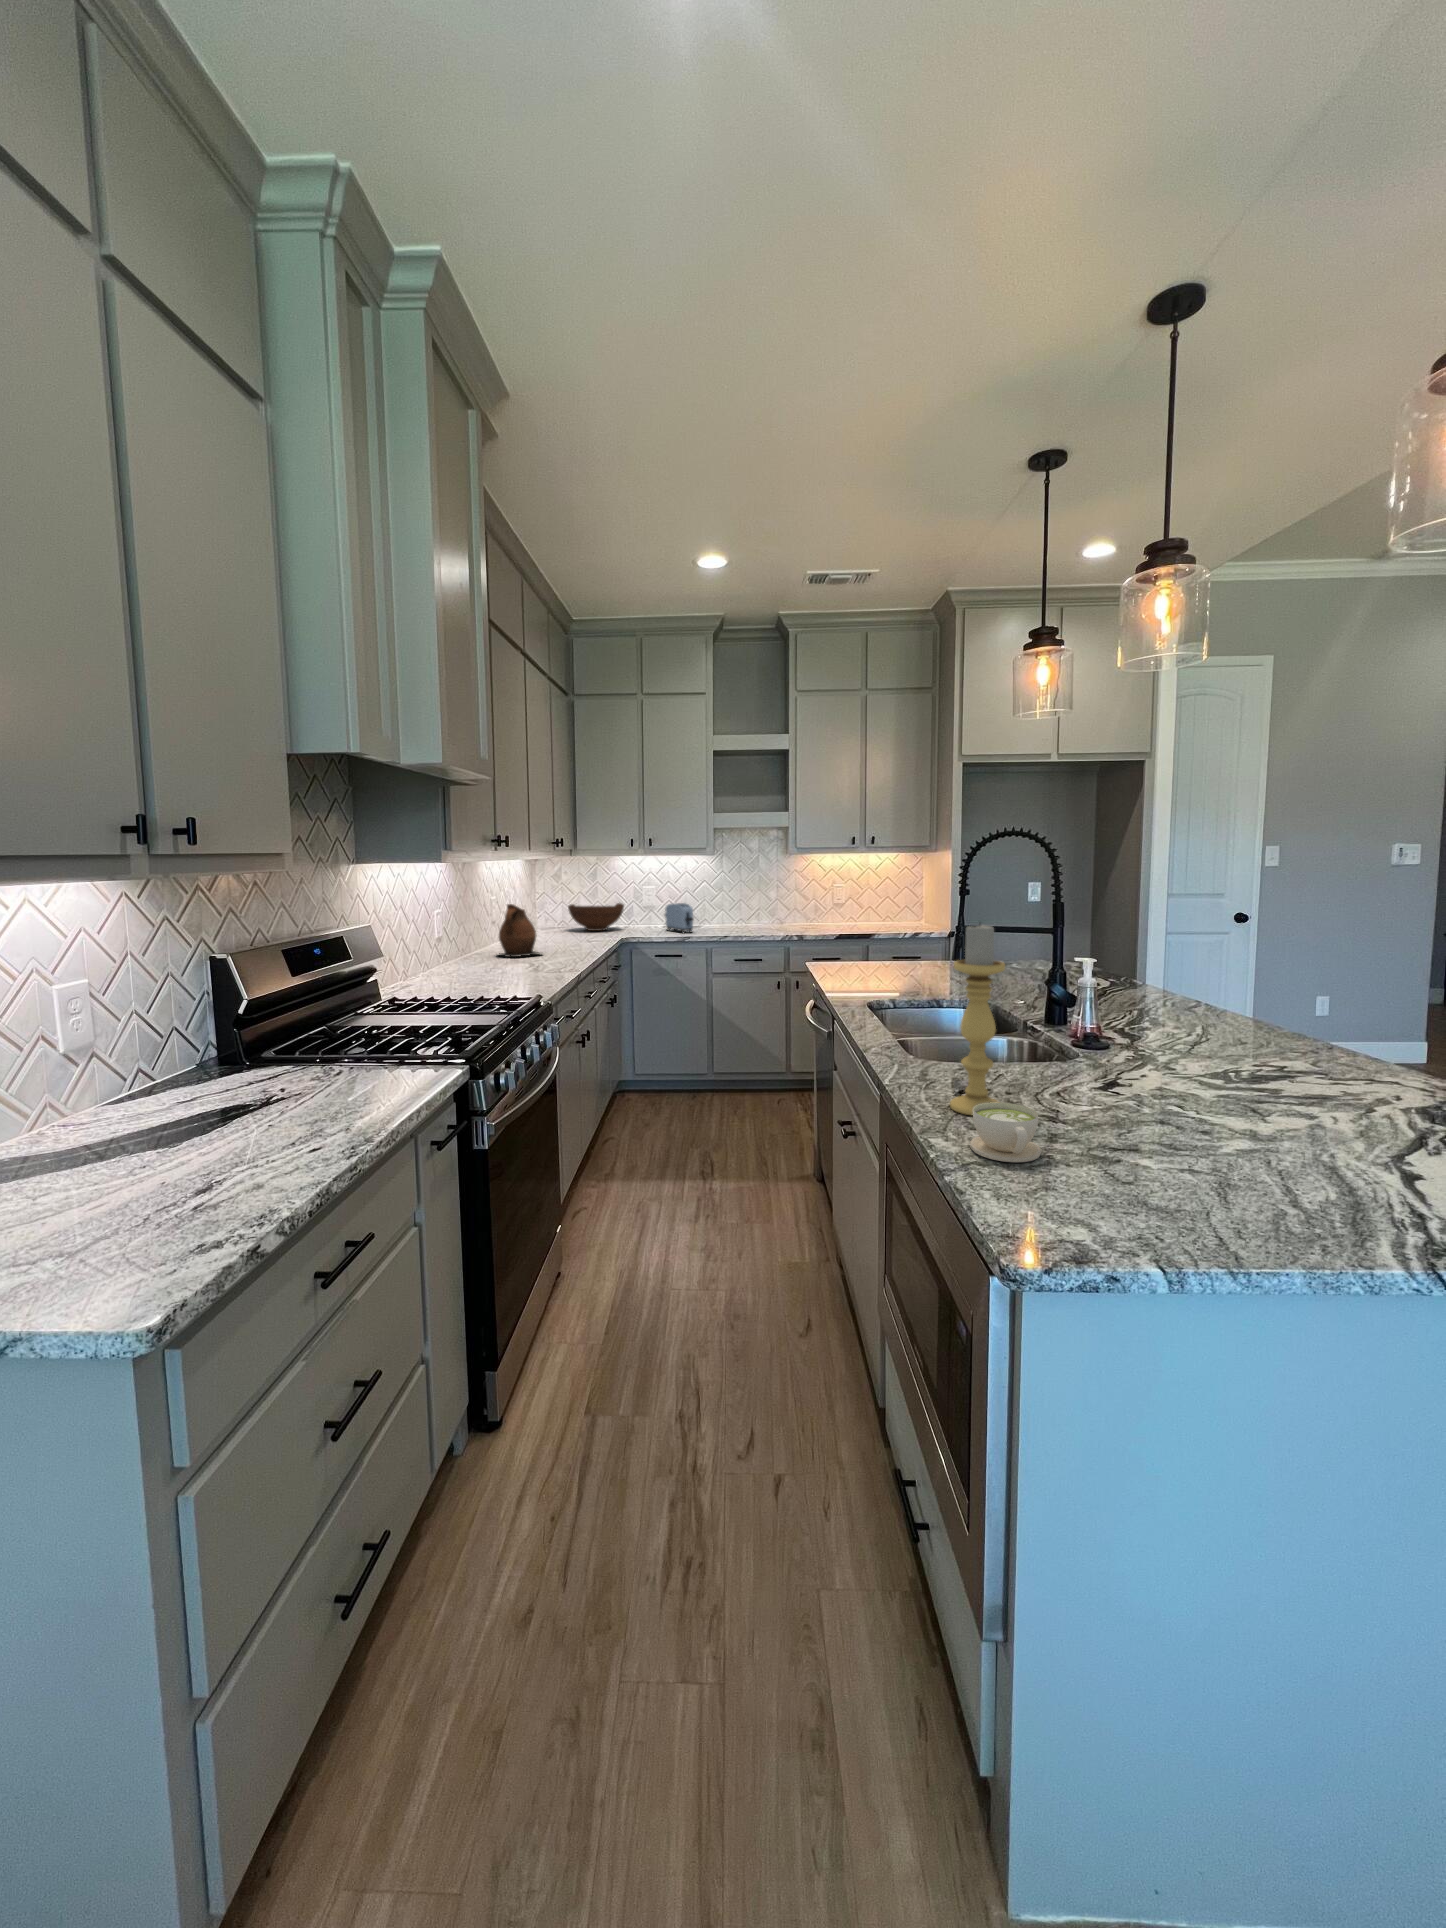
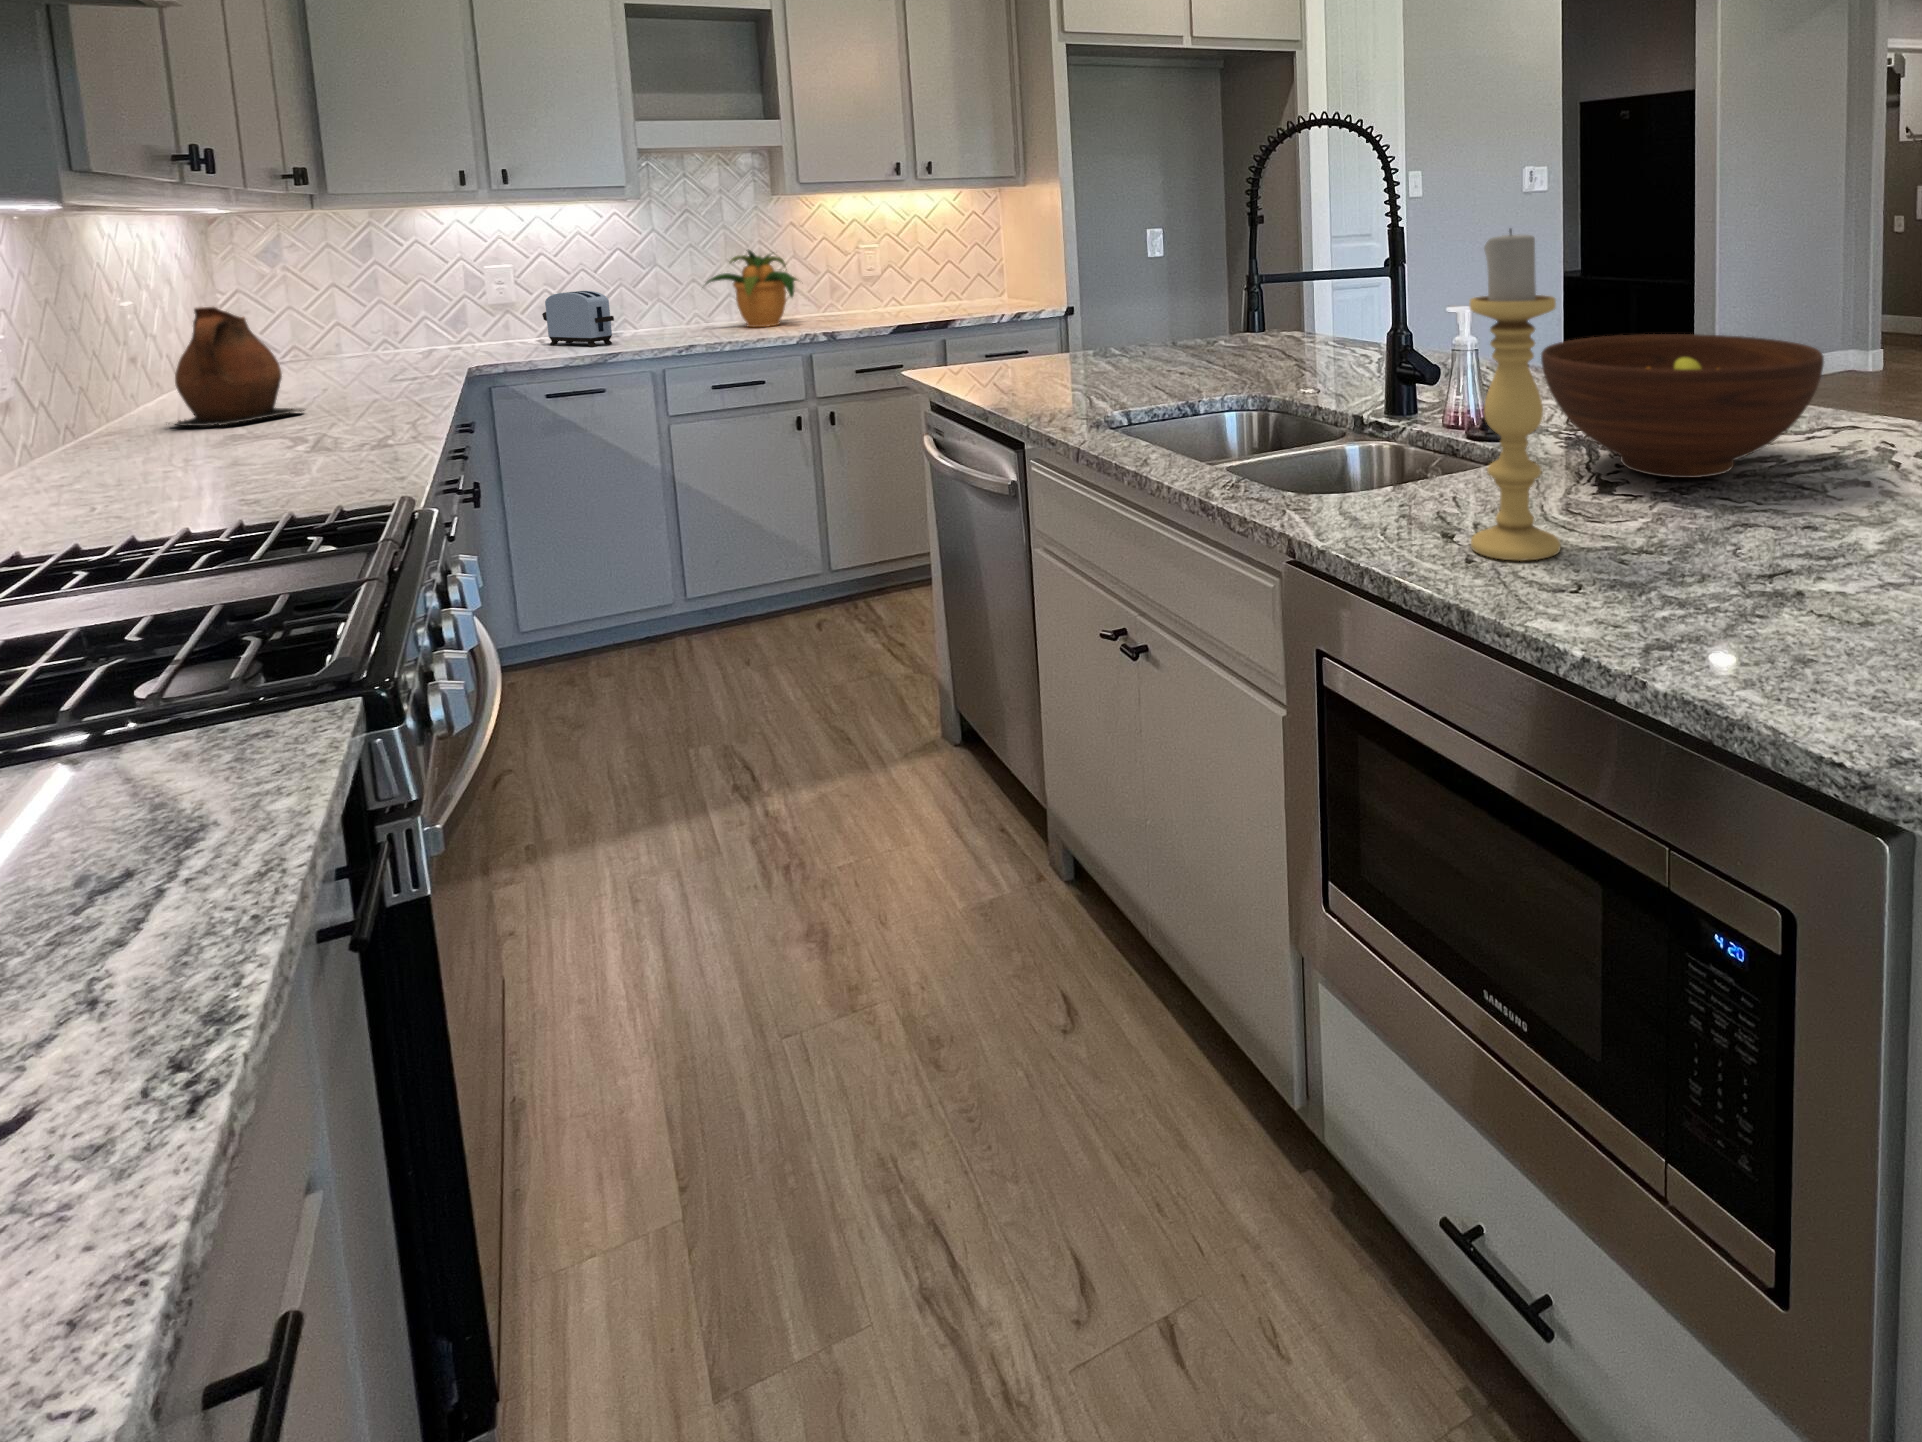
potted plant: none [743,884,799,930] -> present [705,250,798,327]
fruit bowl: present [568,903,624,931] -> present [1541,334,1824,478]
coffee cup: present [970,1102,1041,1162] -> none [1607,524,1736,624]

